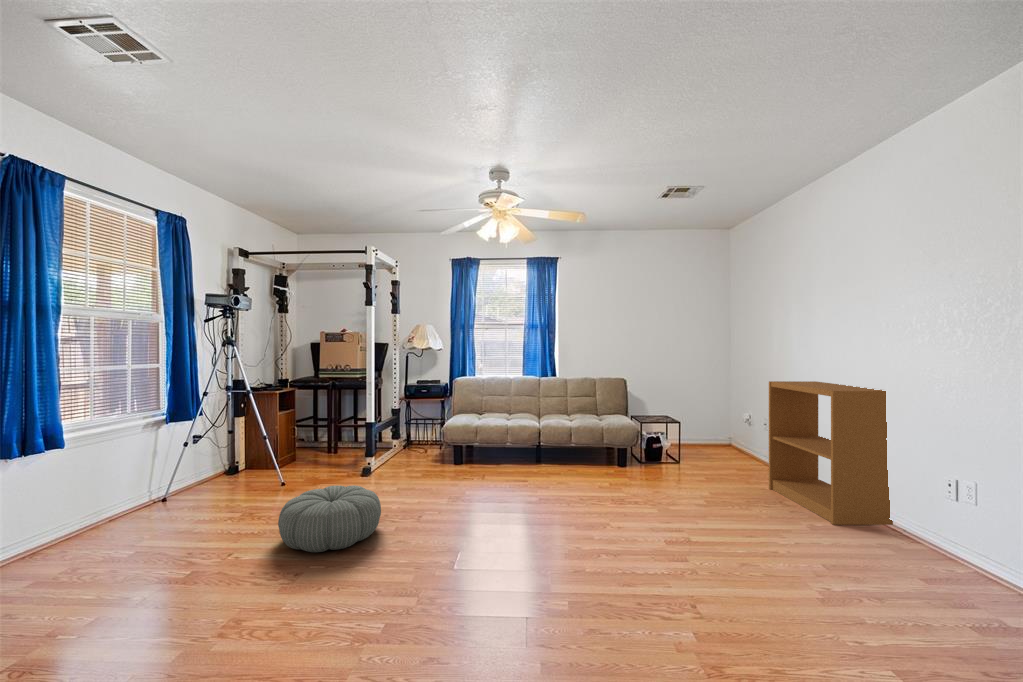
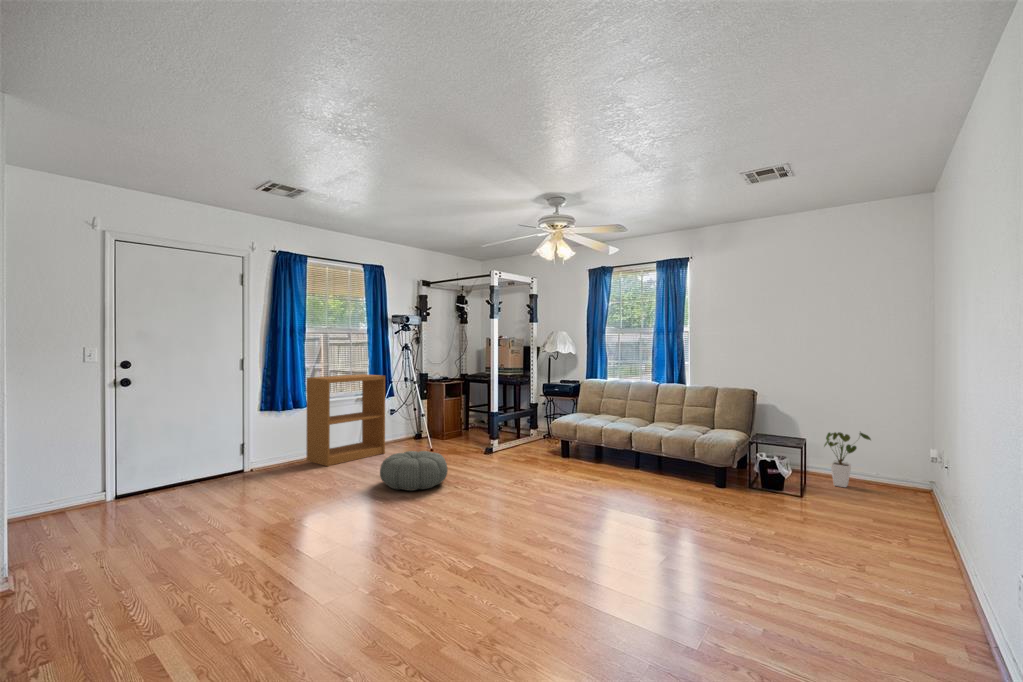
bookshelf: present [769,381,893,525] -> present [306,374,385,466]
house plant: none [671,405,700,450] -> present [824,432,871,487]

